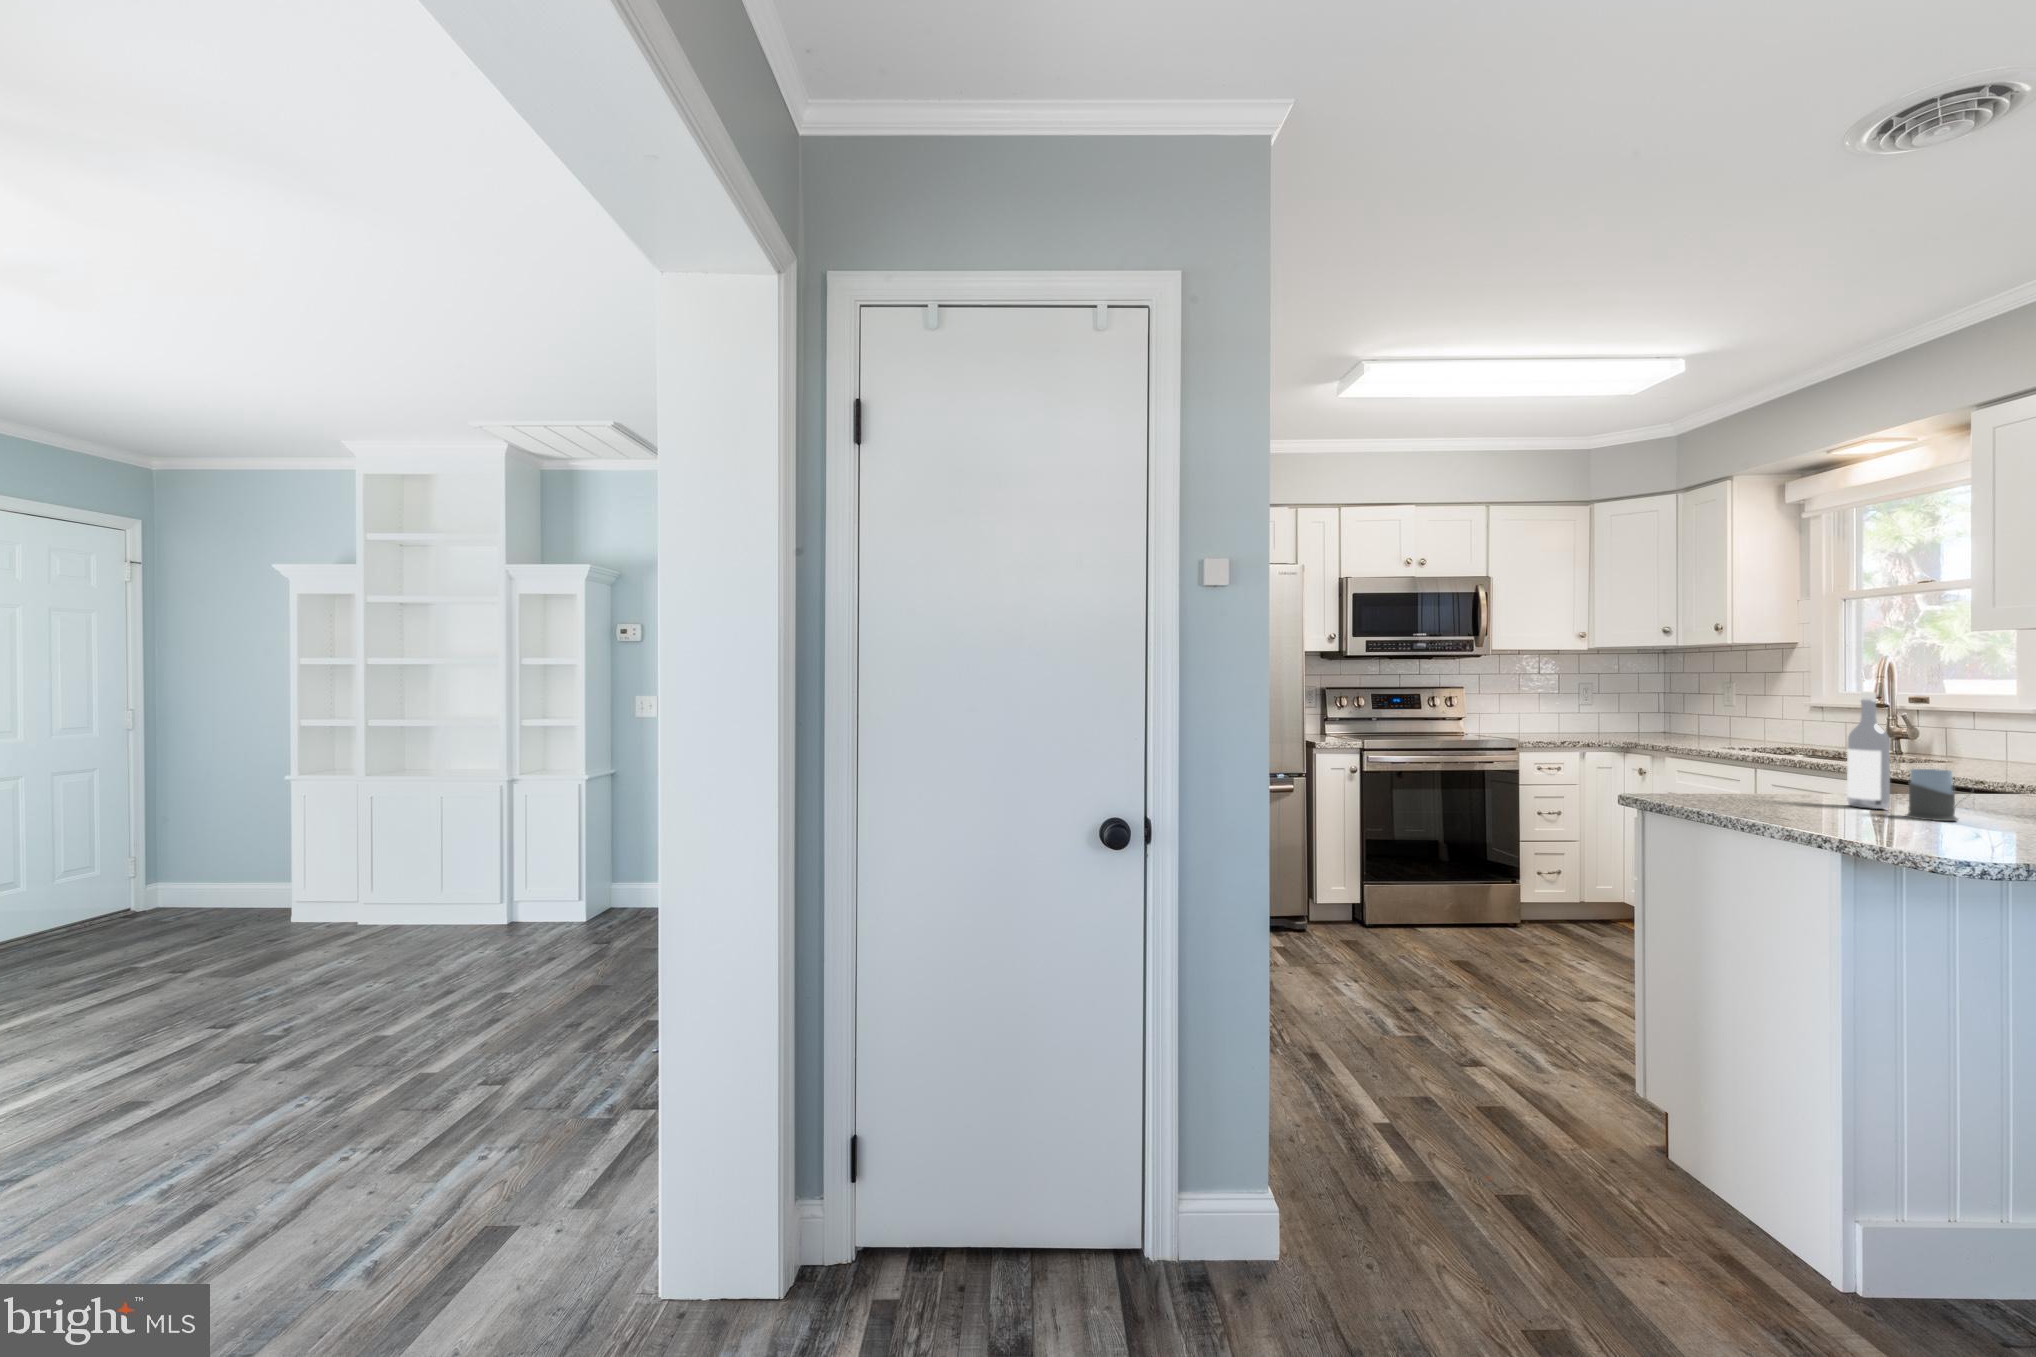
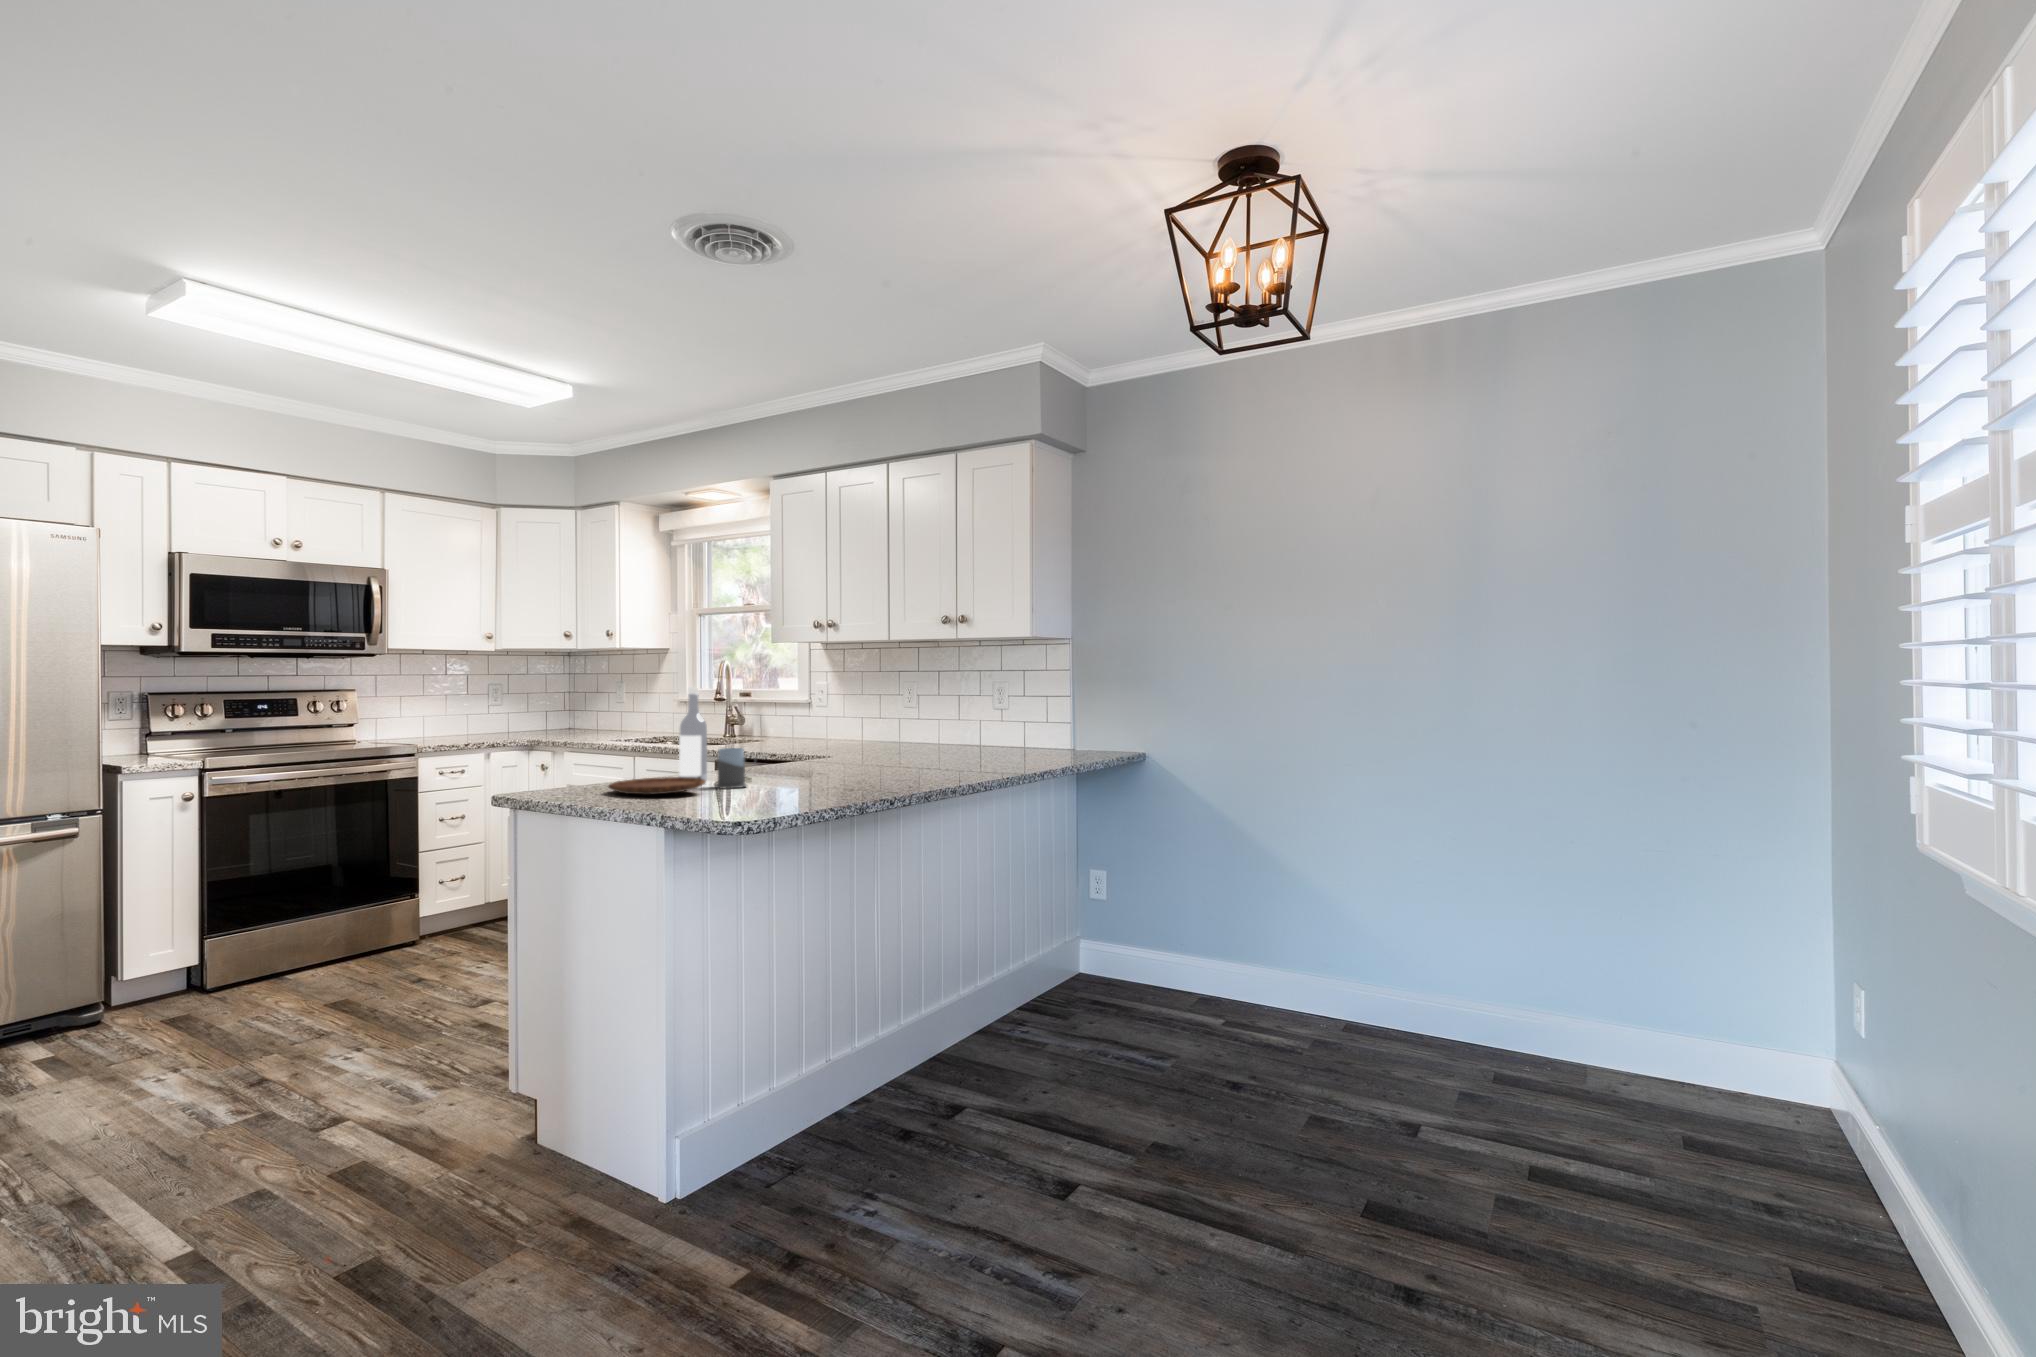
tray: none [1756,795,1895,816] -> present [608,777,706,795]

